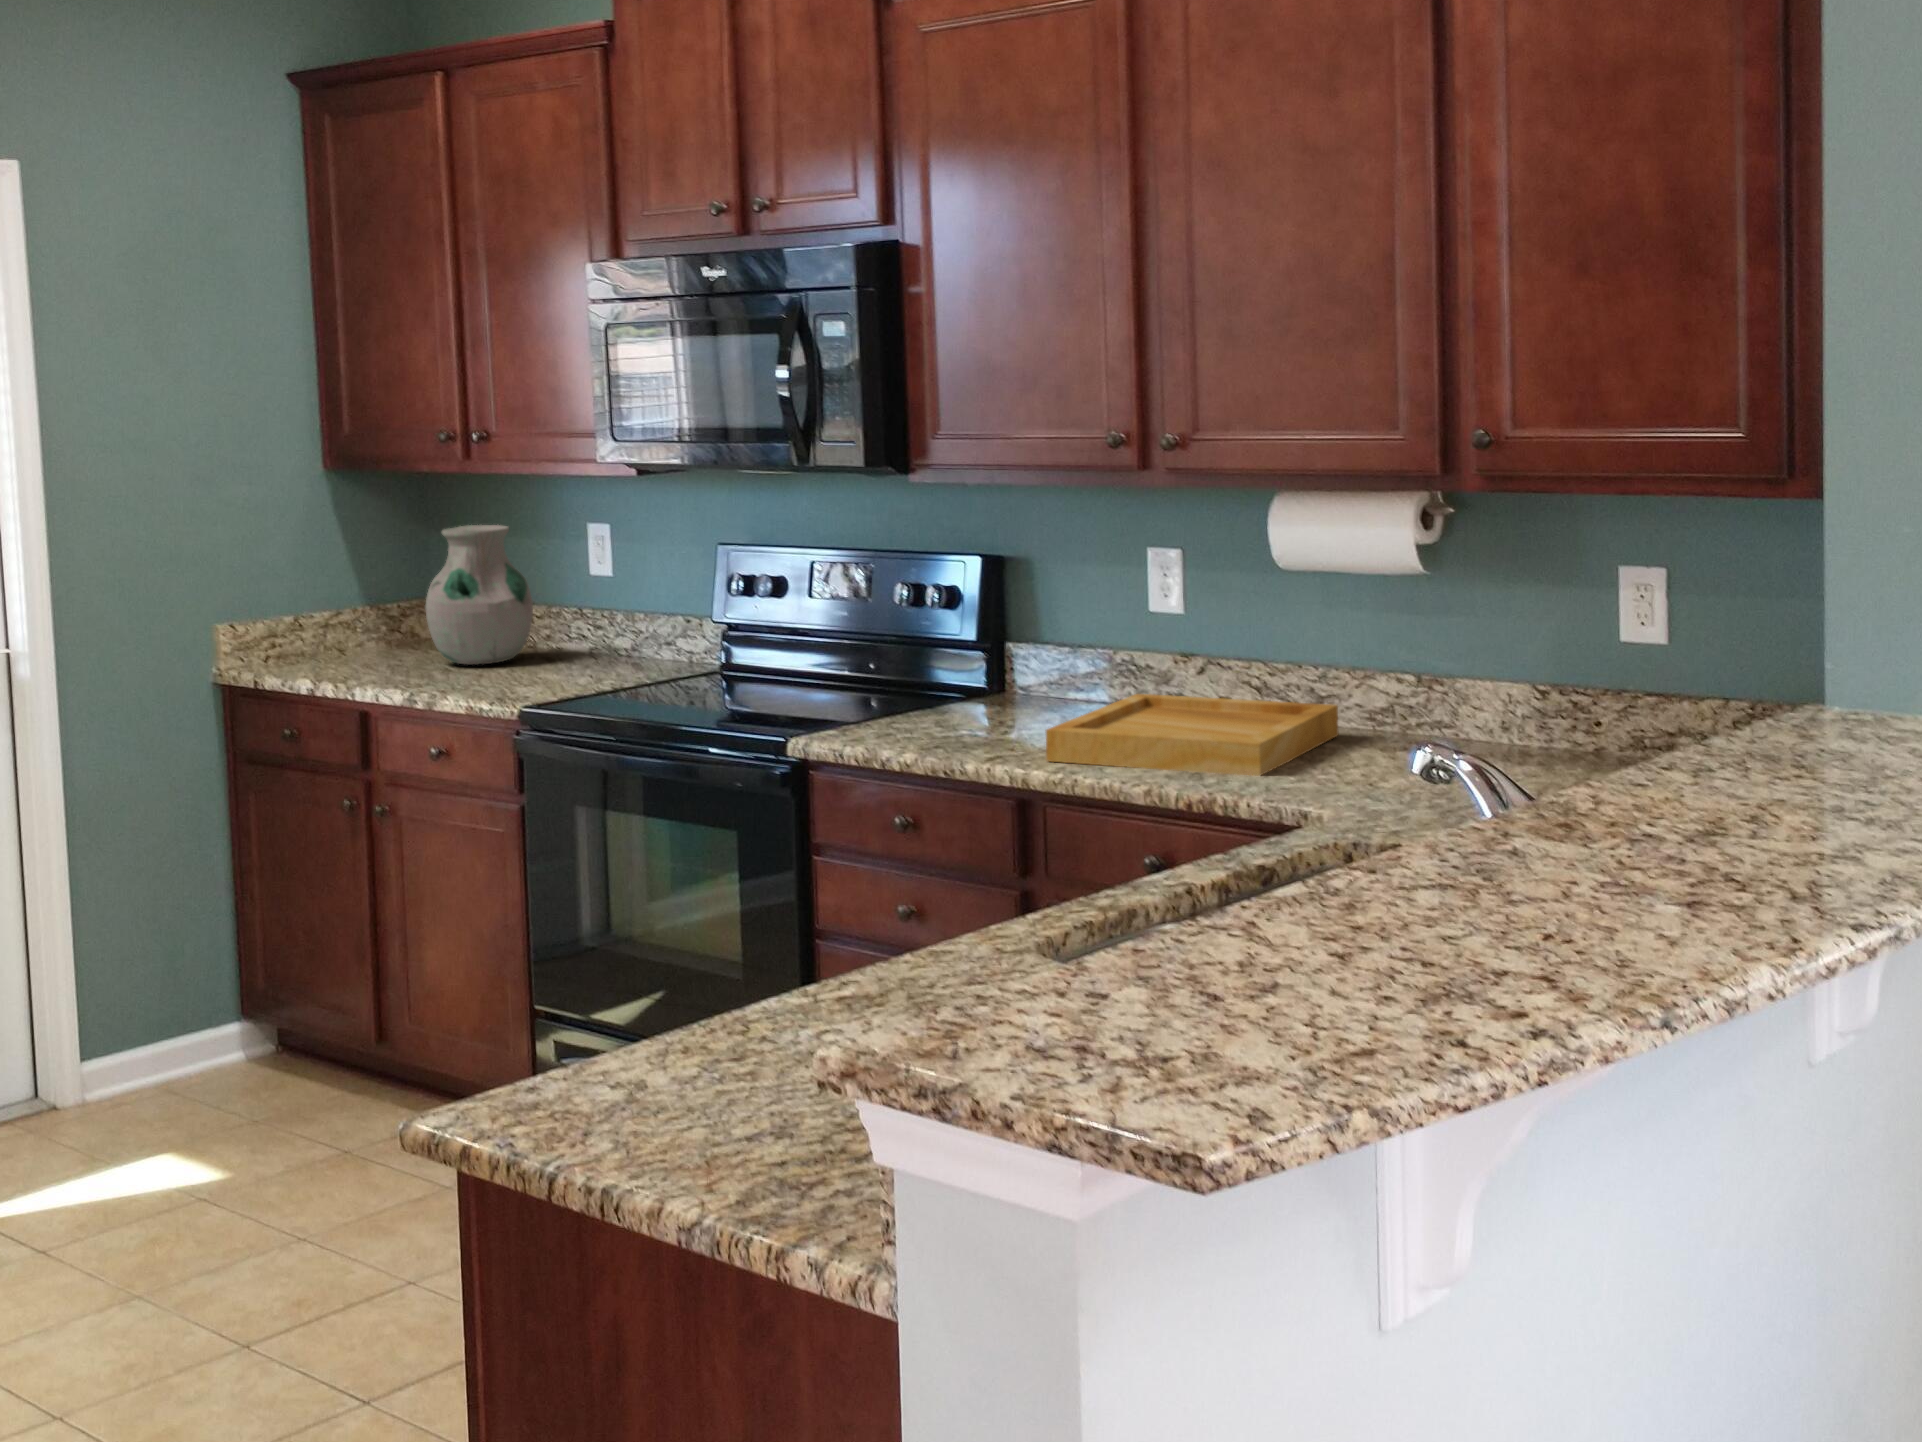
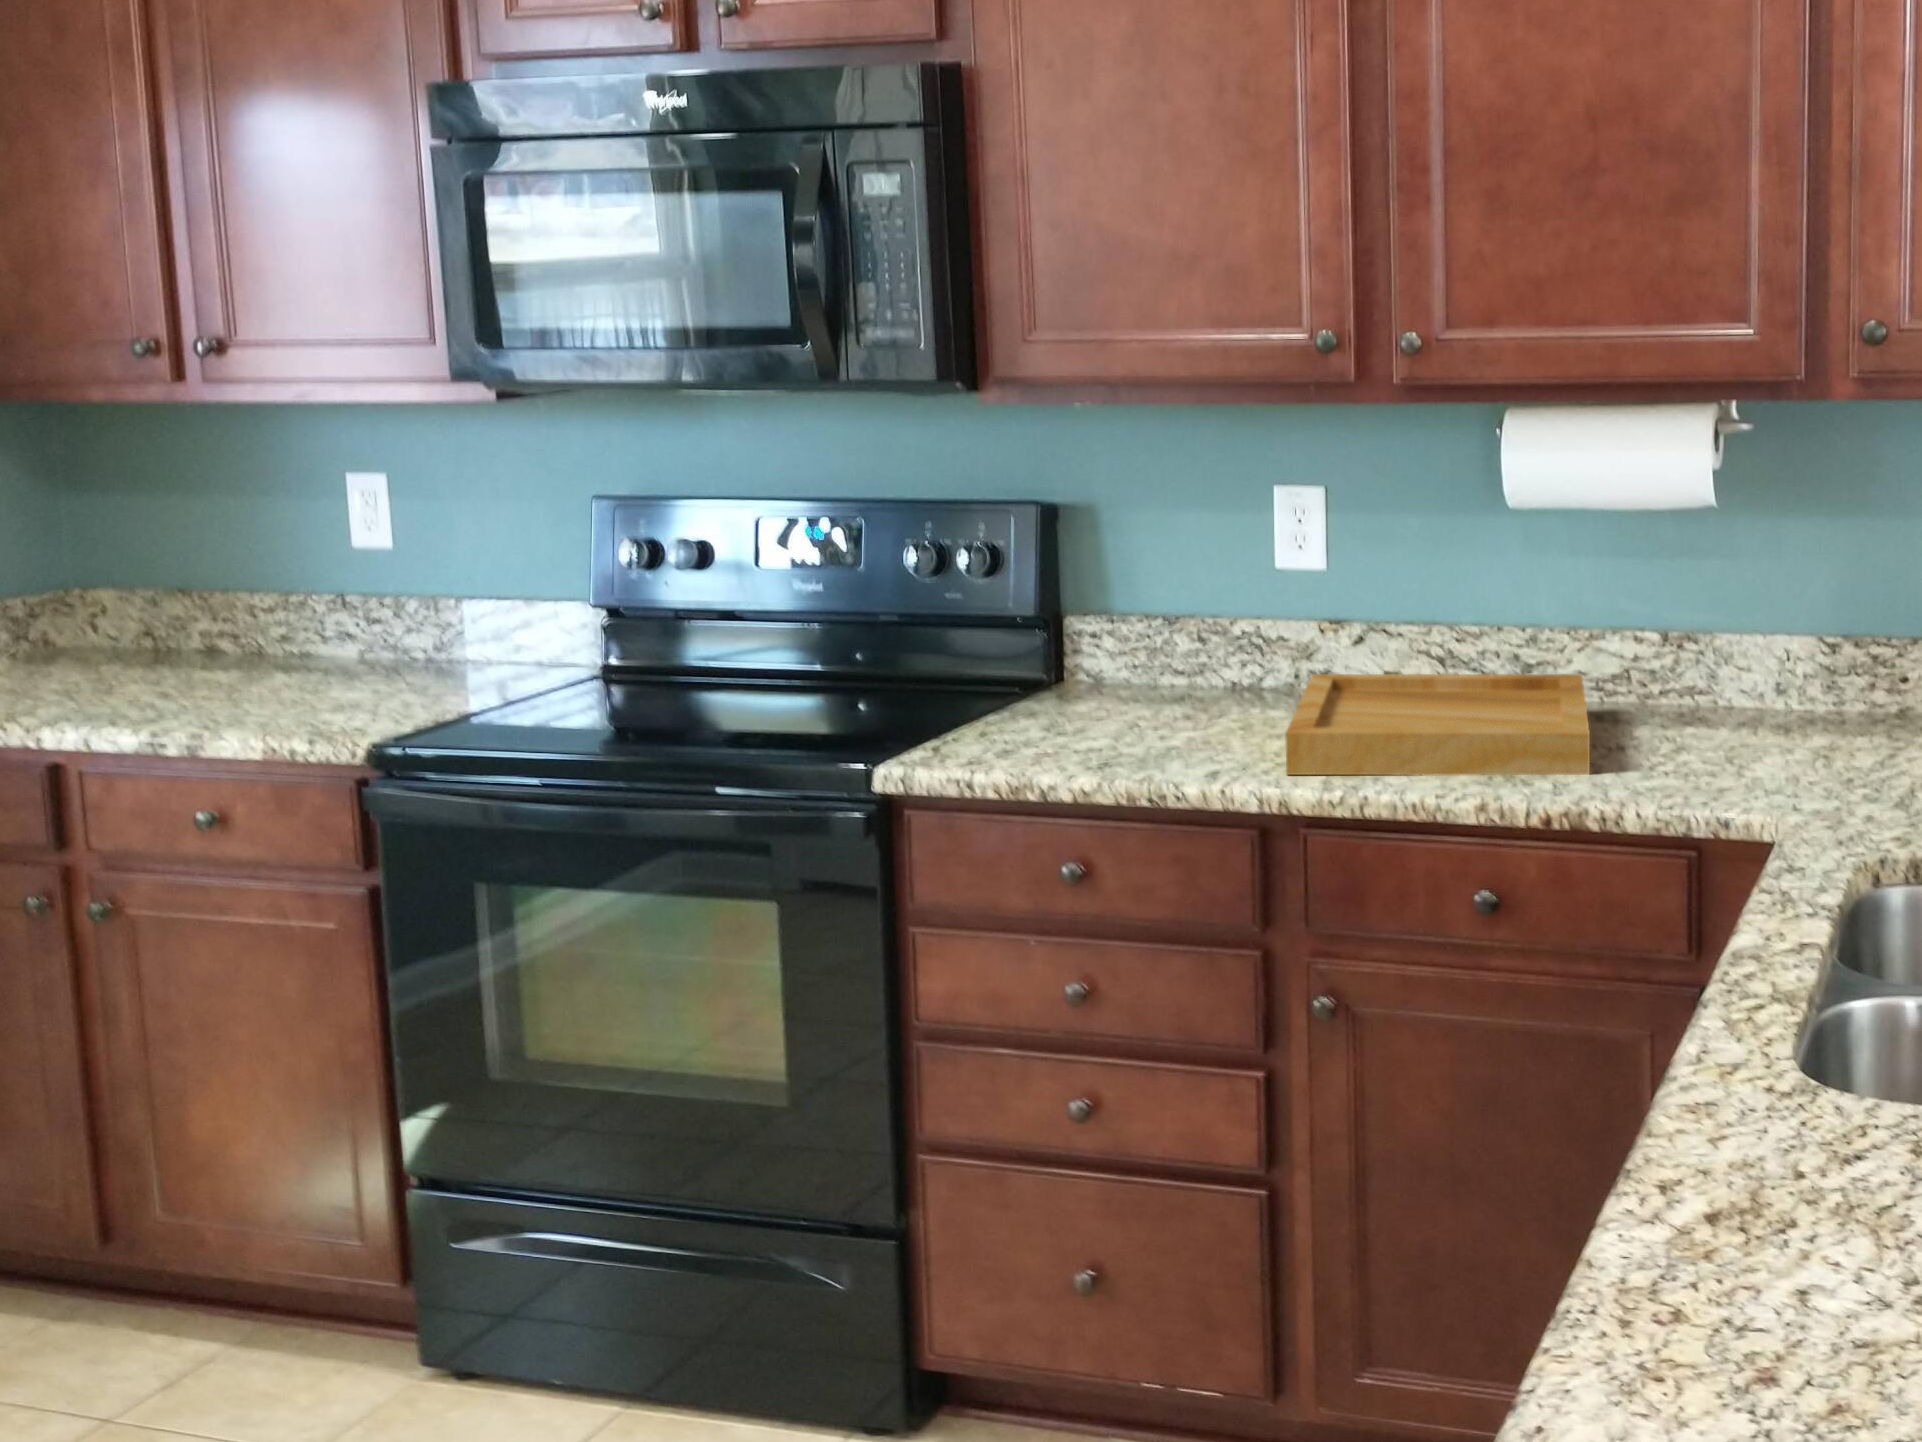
vase: present [426,525,533,665] -> none [120,479,289,683]

